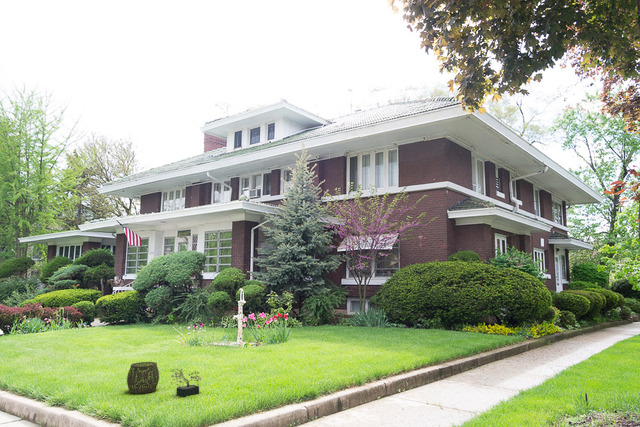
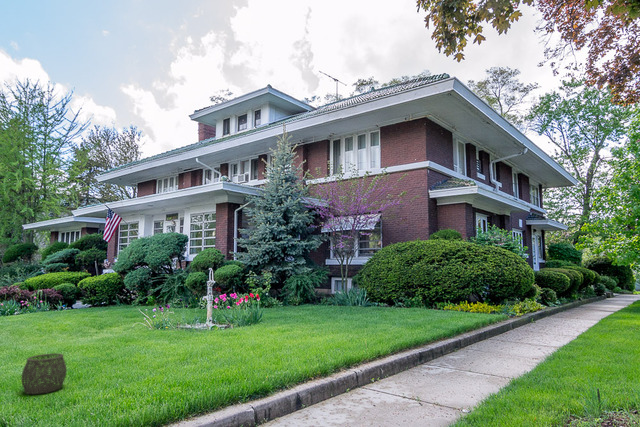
decorative plant: present [171,369,202,397] -> none [70,363,116,399]

